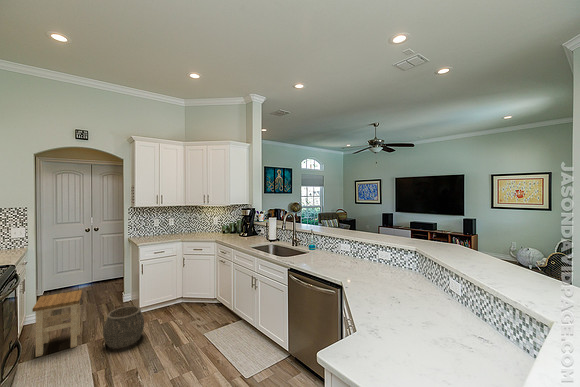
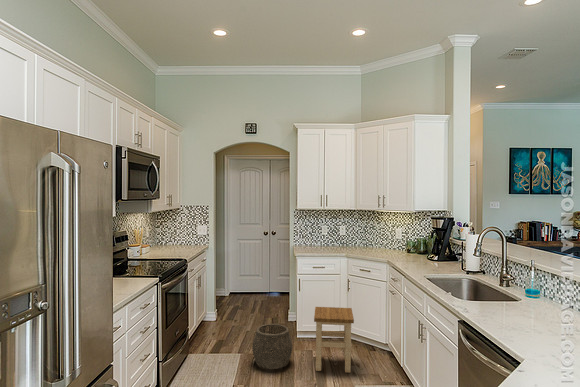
stool: present [32,290,82,357] -> present [314,307,354,373]

